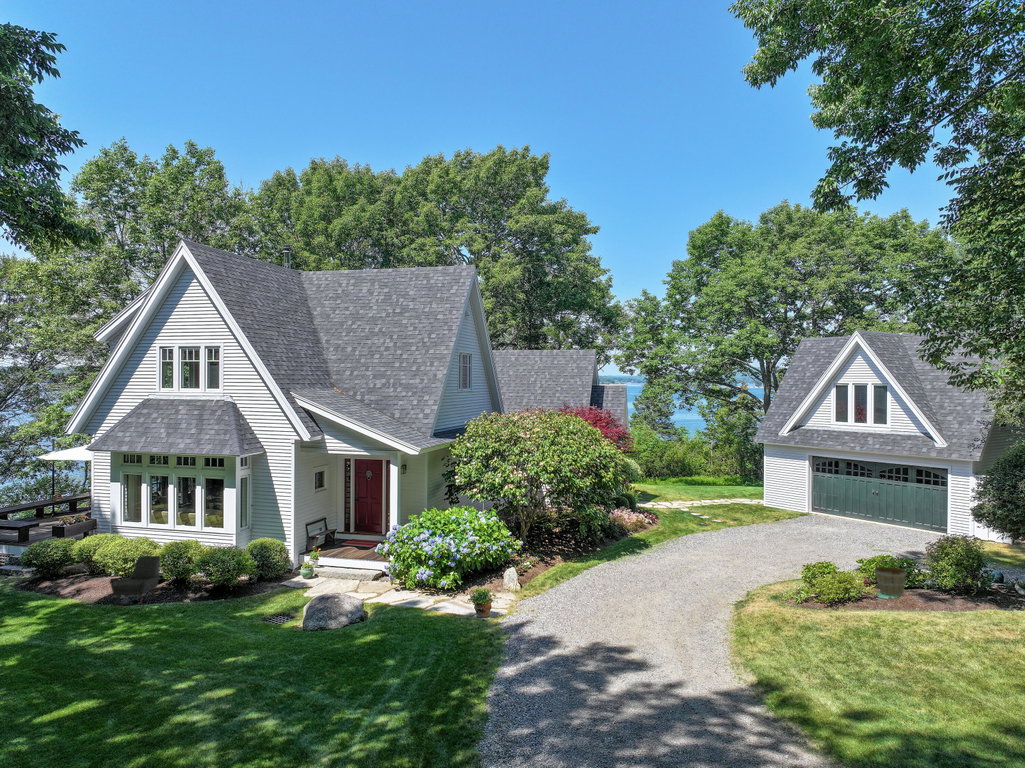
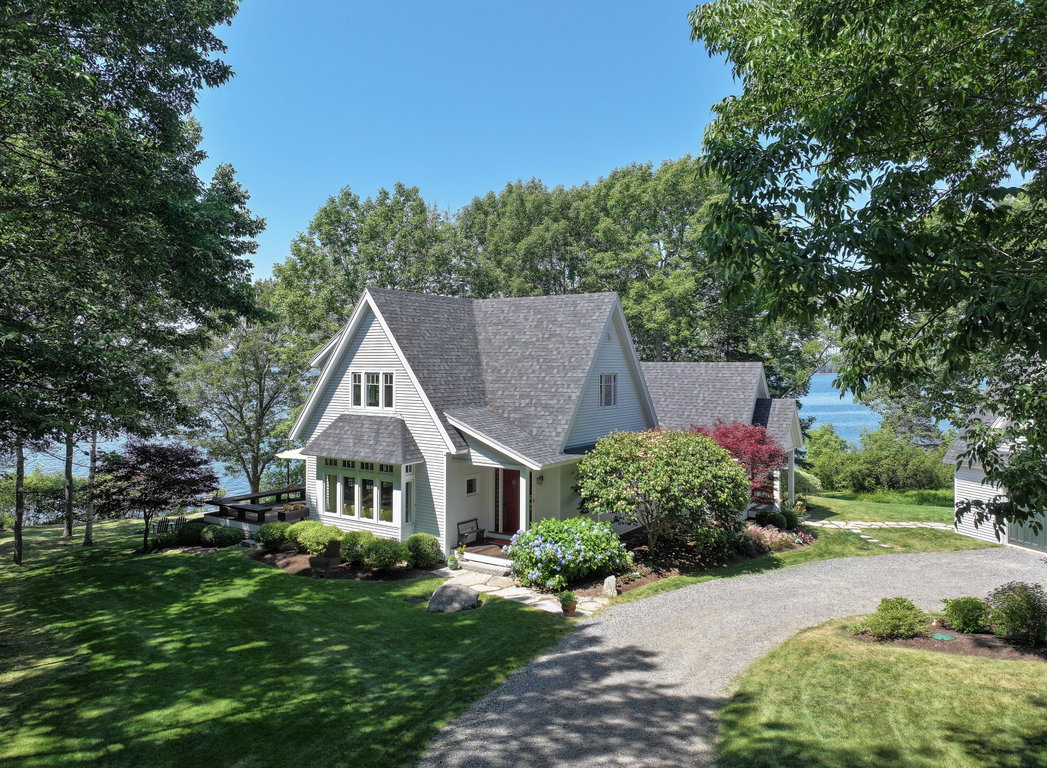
wooden bucket: present [874,567,906,596] -> none [988,618,1027,654]

